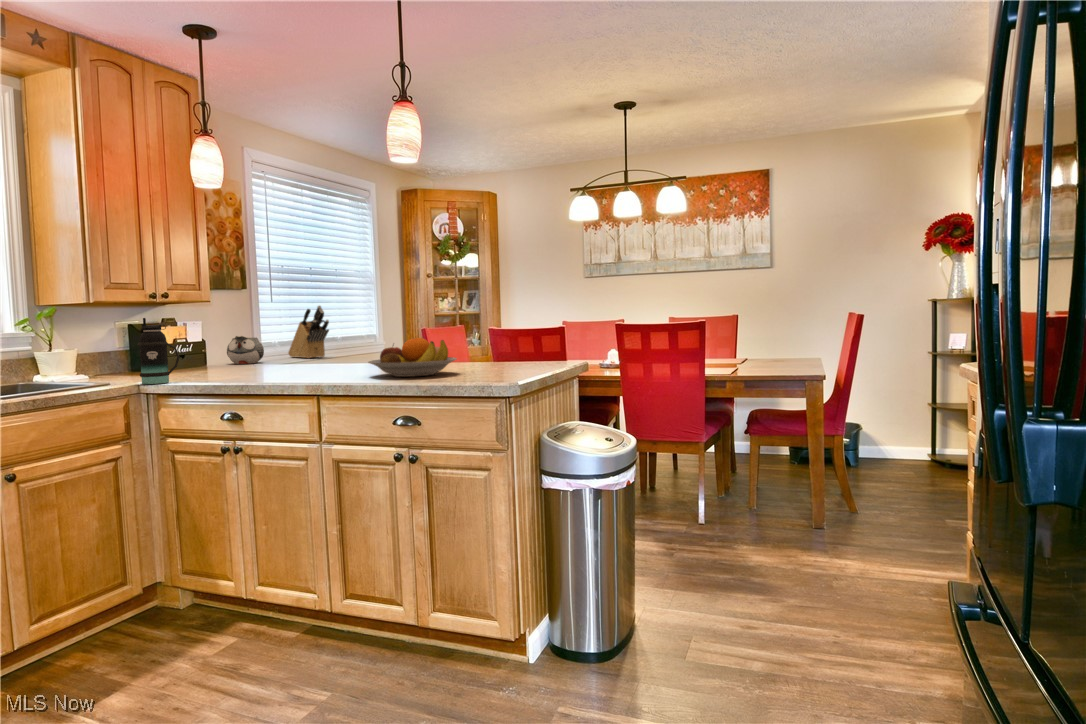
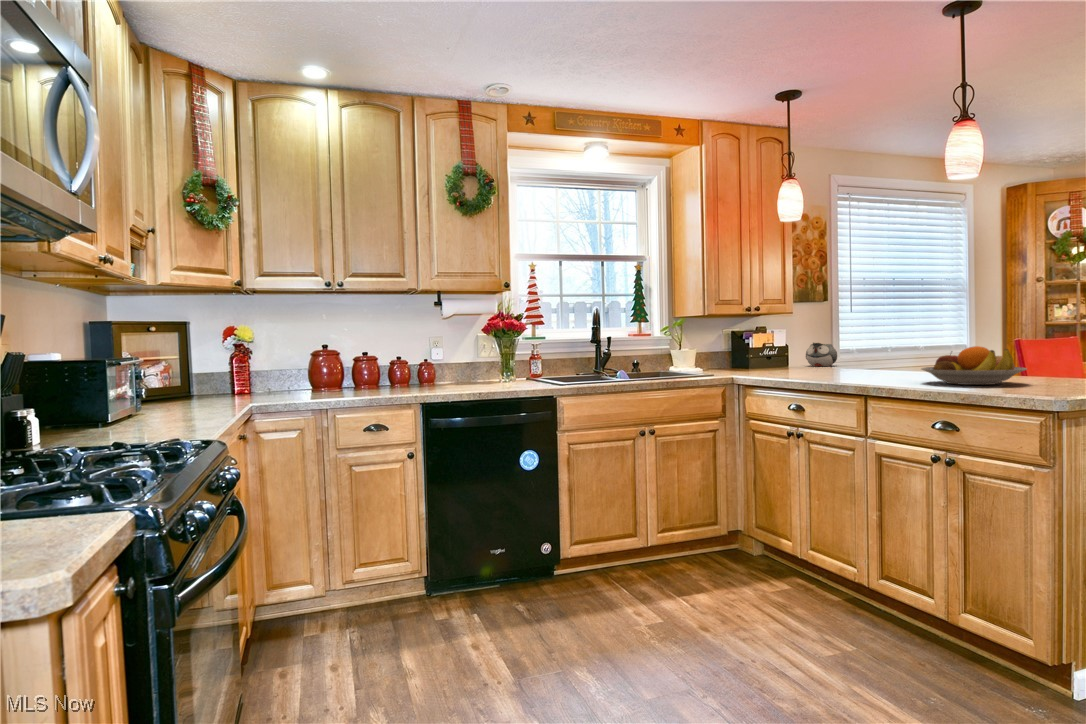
knife block: present [288,306,329,358] -> none [863,314,903,364]
bottle: present [137,318,180,384] -> none [733,329,761,378]

